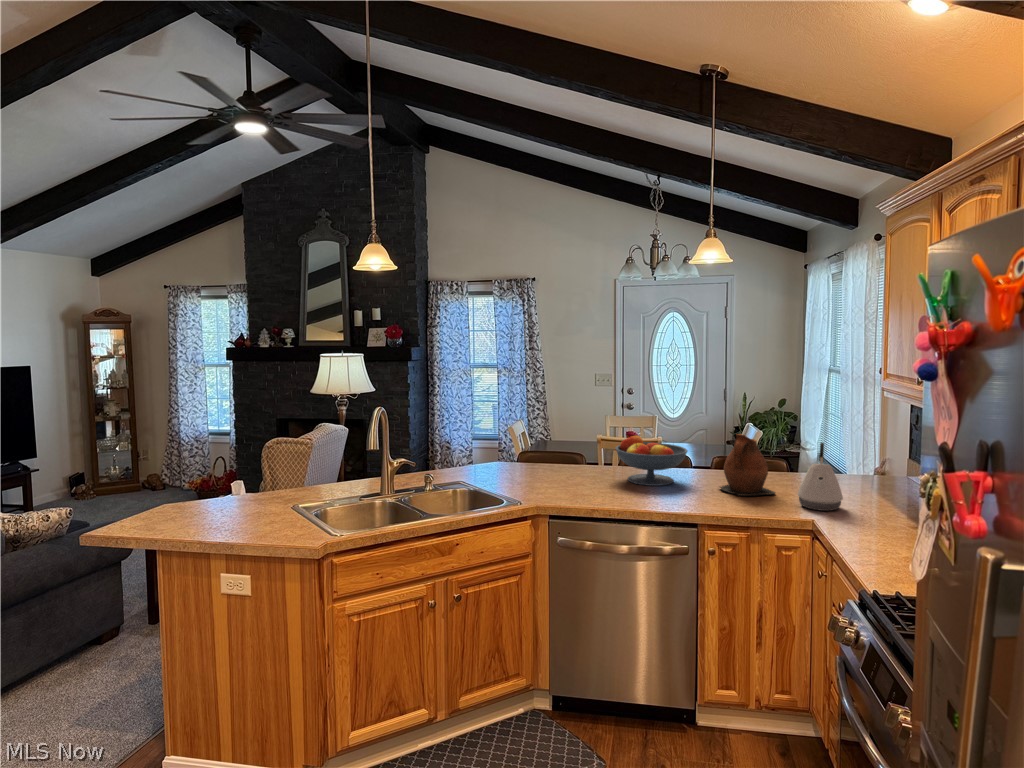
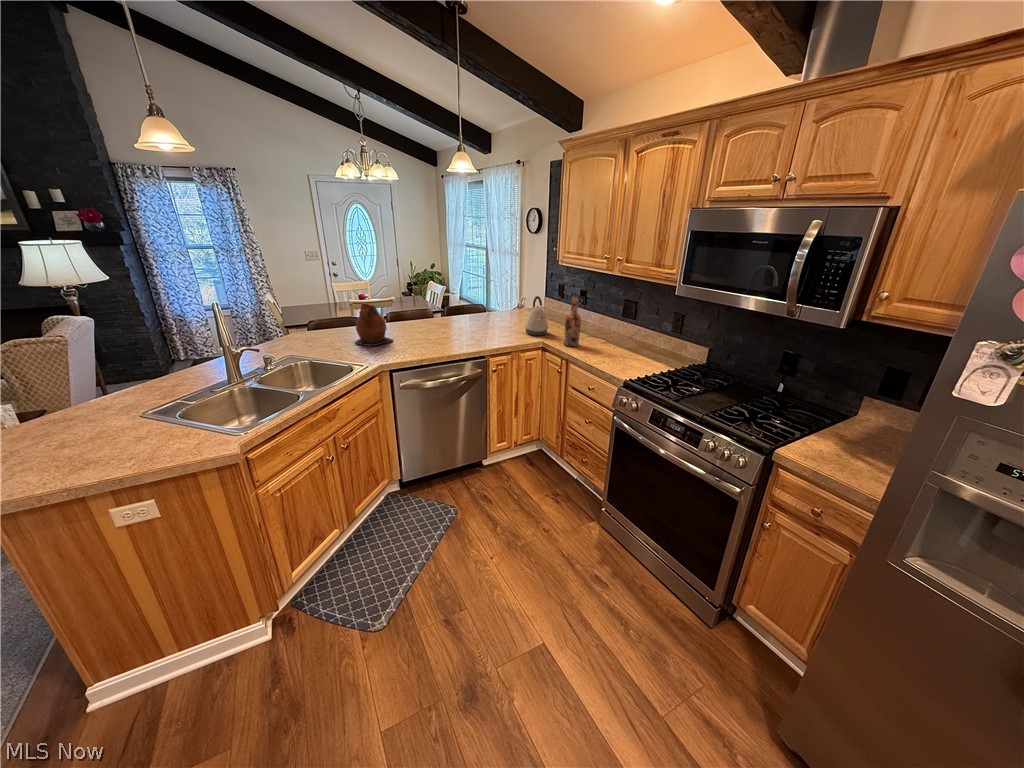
ceramic pitcher: present [720,434,775,496] -> present [355,303,393,346]
fruit bowl: present [615,436,688,486] -> none [404,302,453,336]
wine bottle: none [844,441,877,535] -> present [564,295,581,347]

